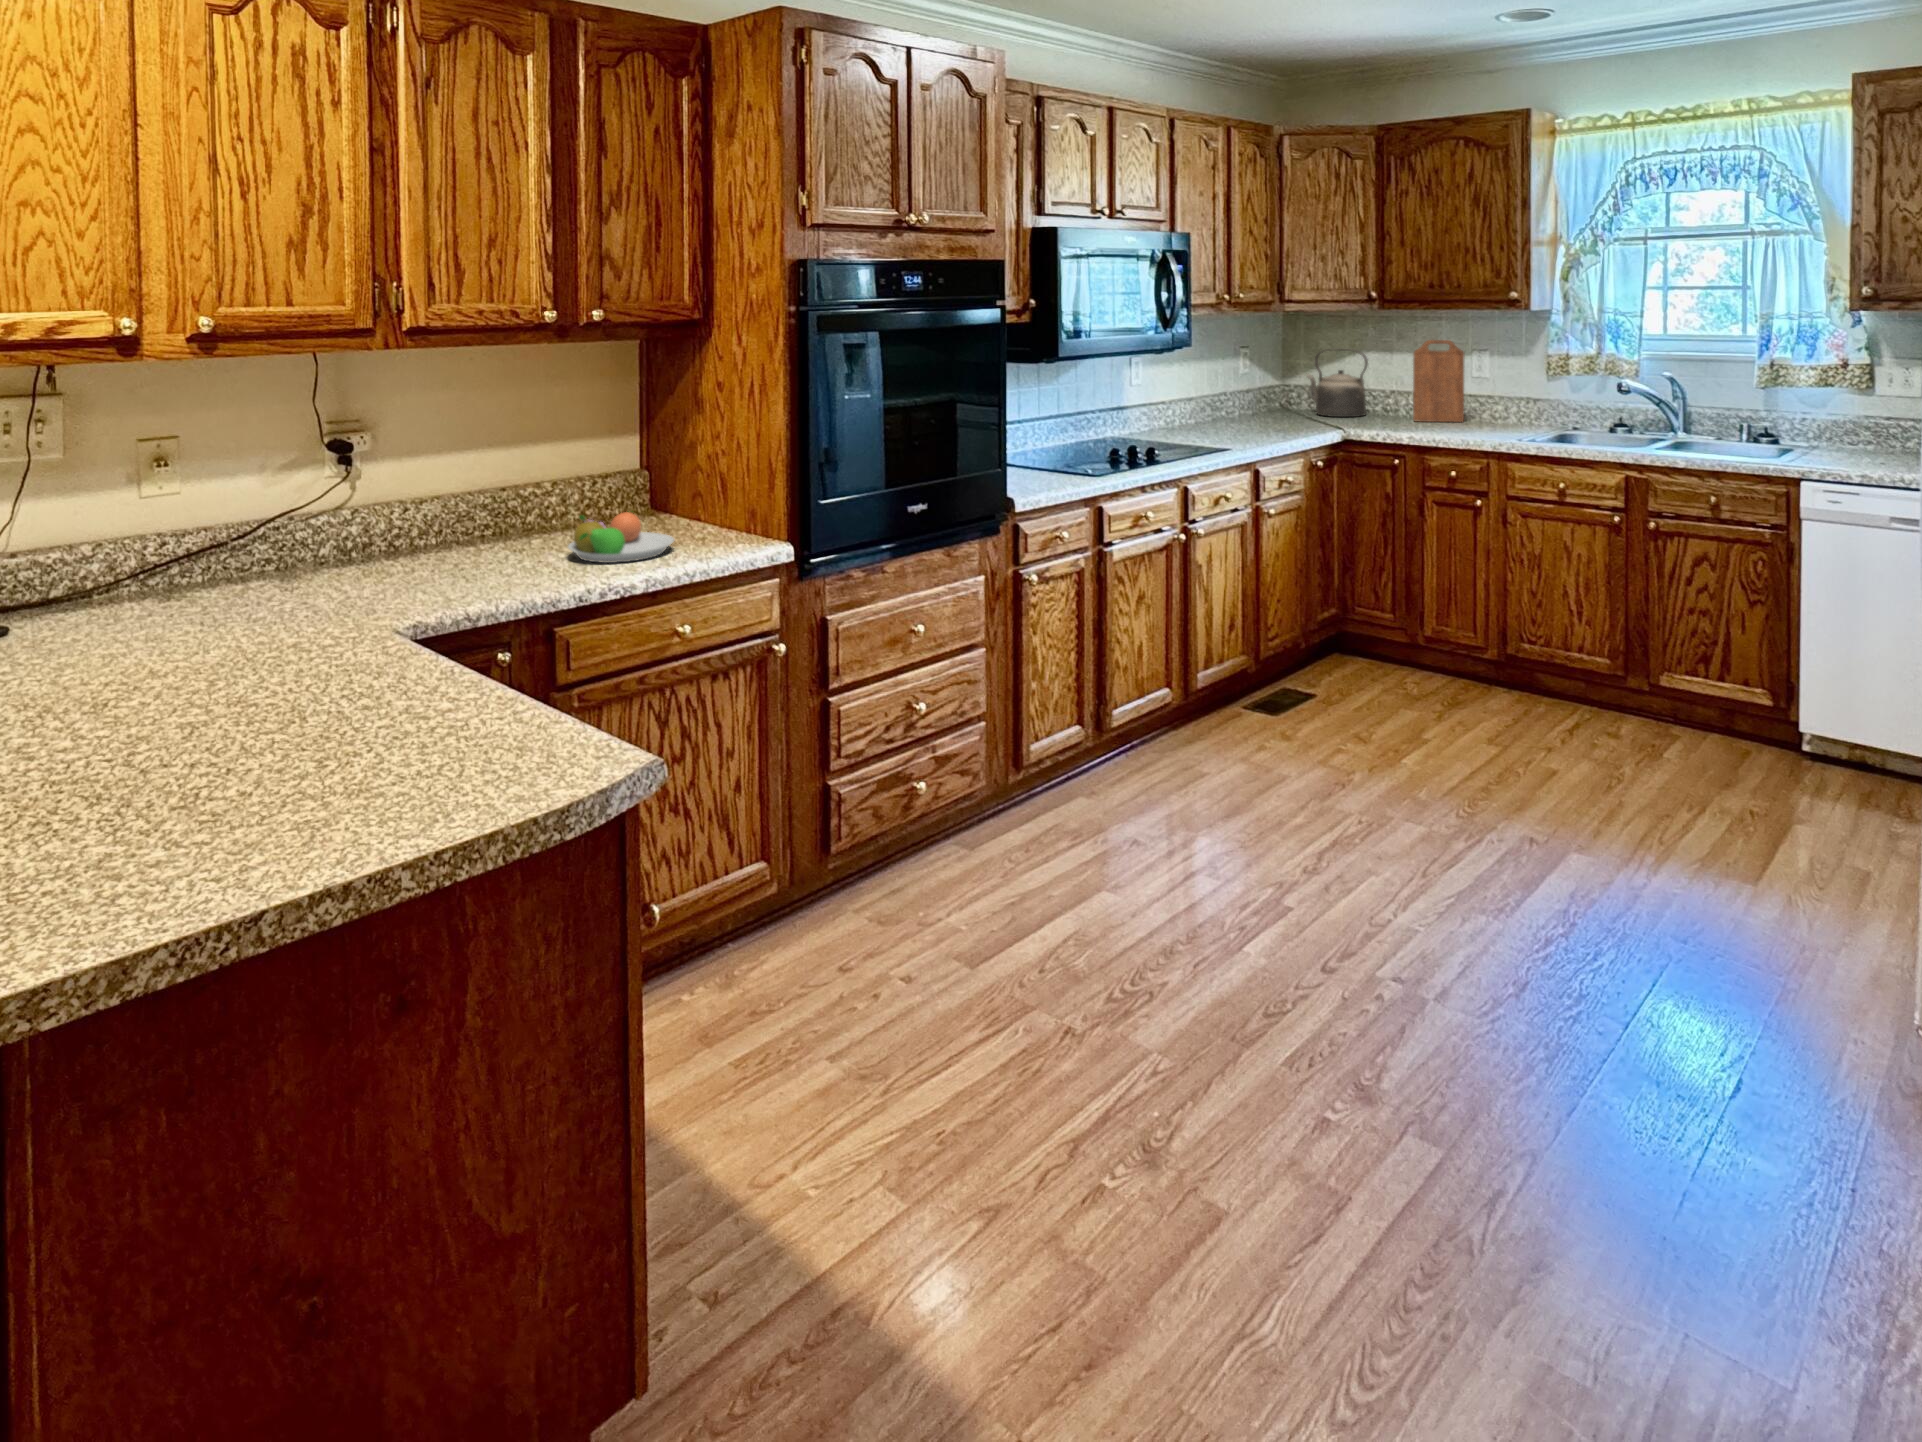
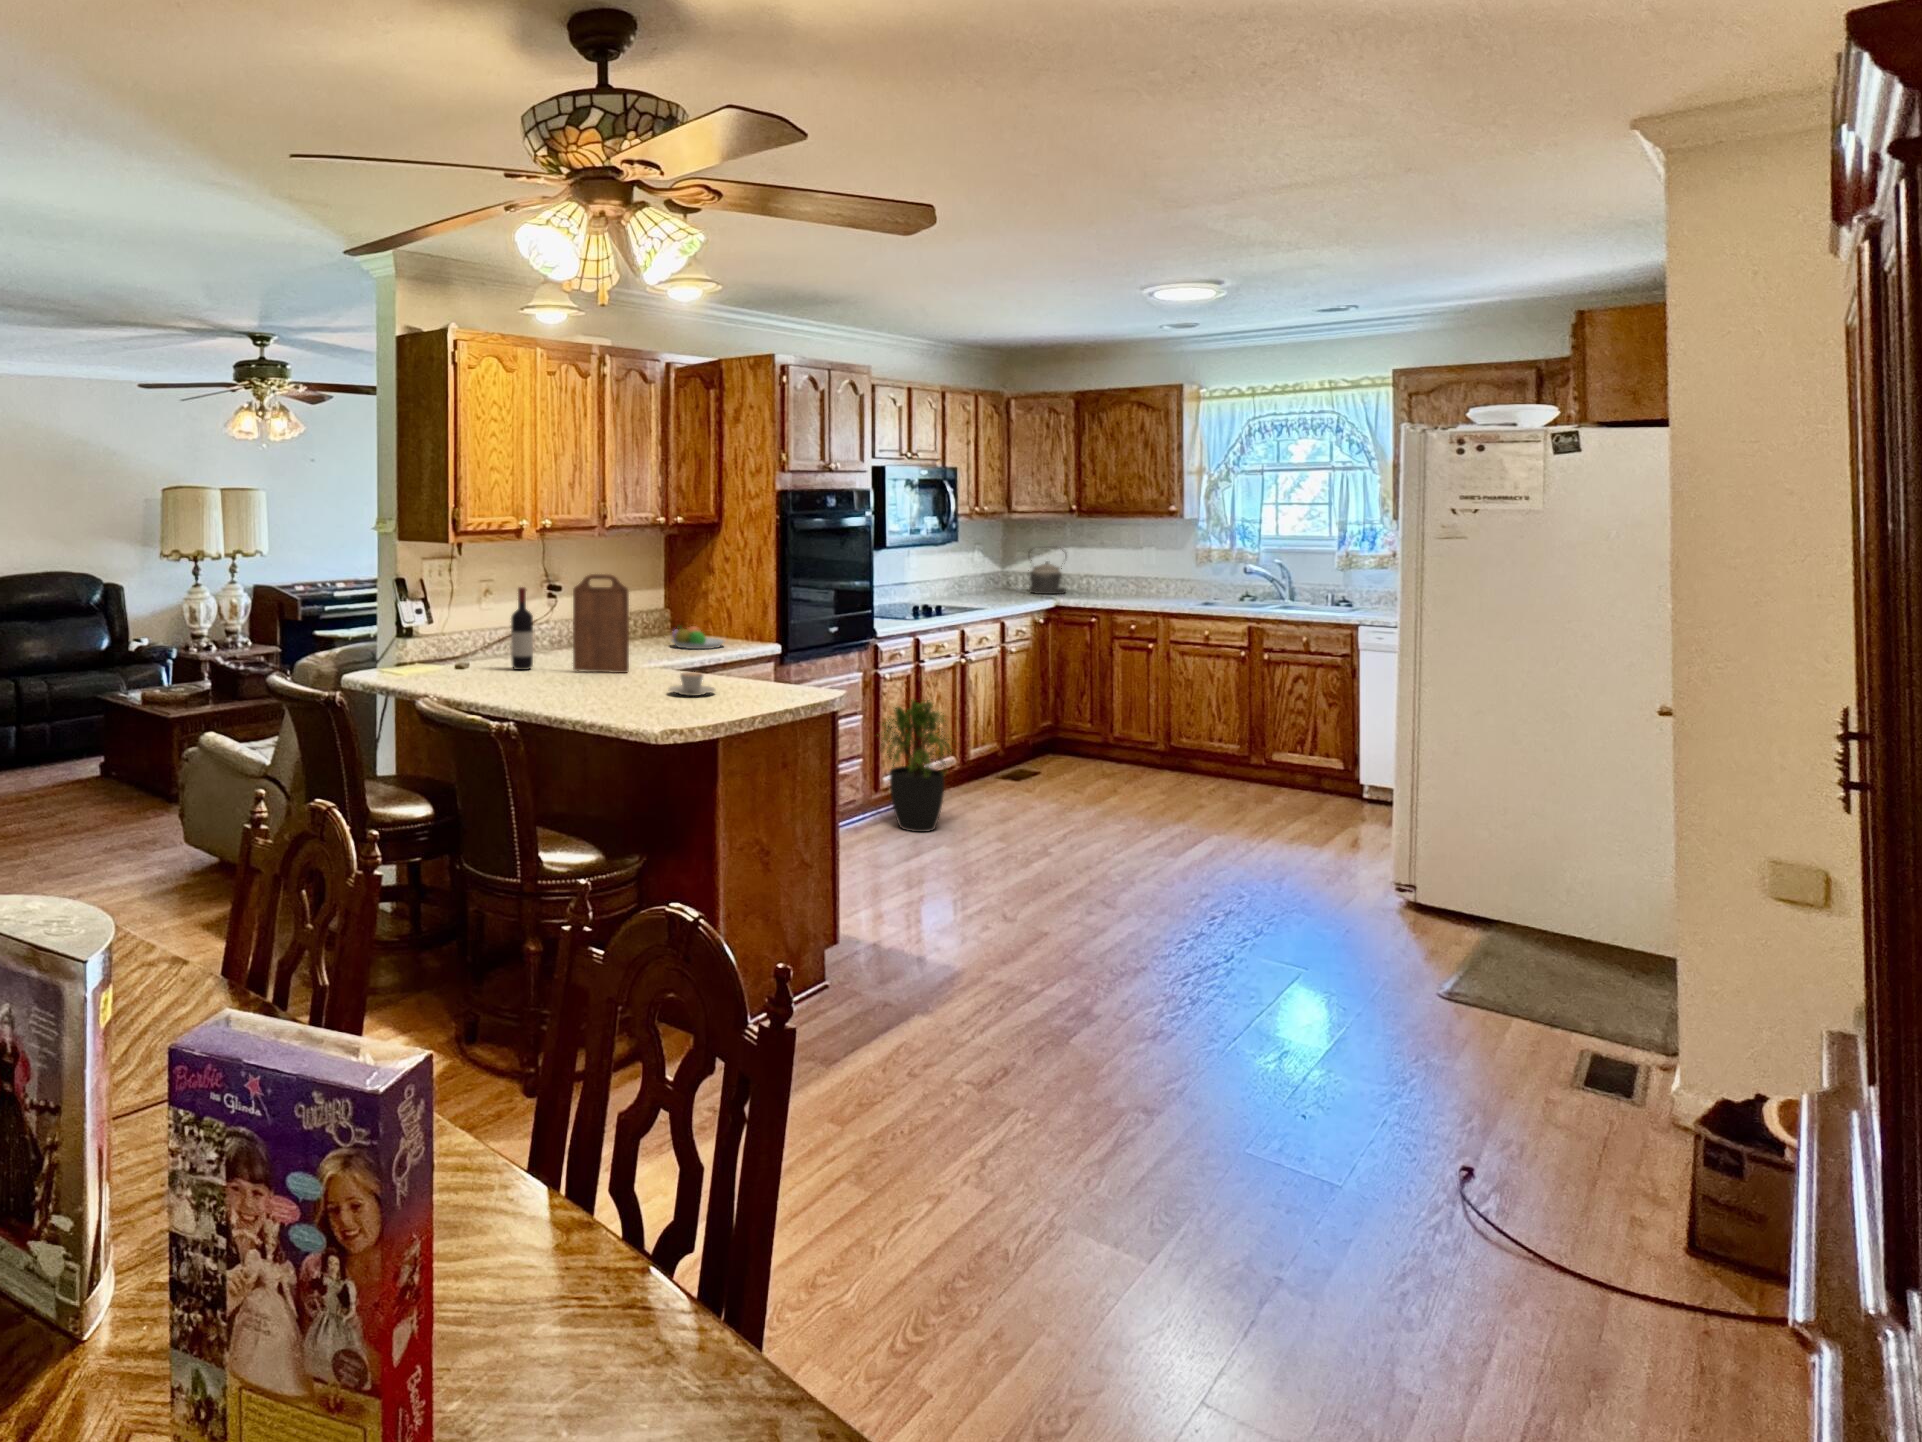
cutting board: present [1413,340,1464,422] -> present [573,574,629,673]
wine bottle: none [58,466,119,650] -> present [511,587,533,670]
potted plant: none [993,622,1143,858] -> present [879,700,952,832]
coffee cup: none [97,729,255,813] -> present [669,672,715,696]

